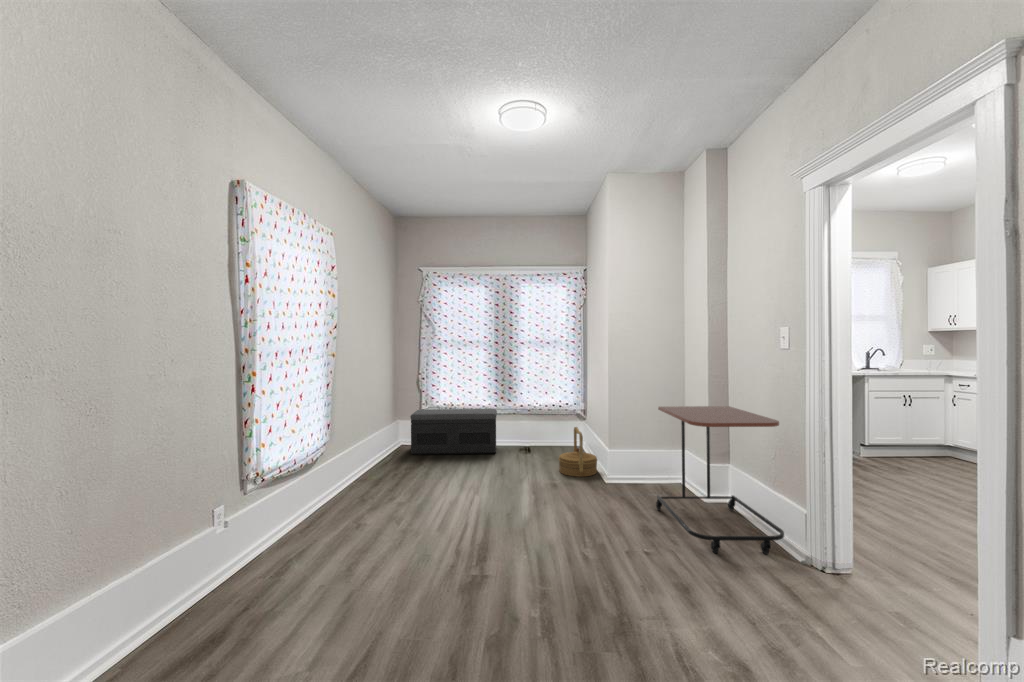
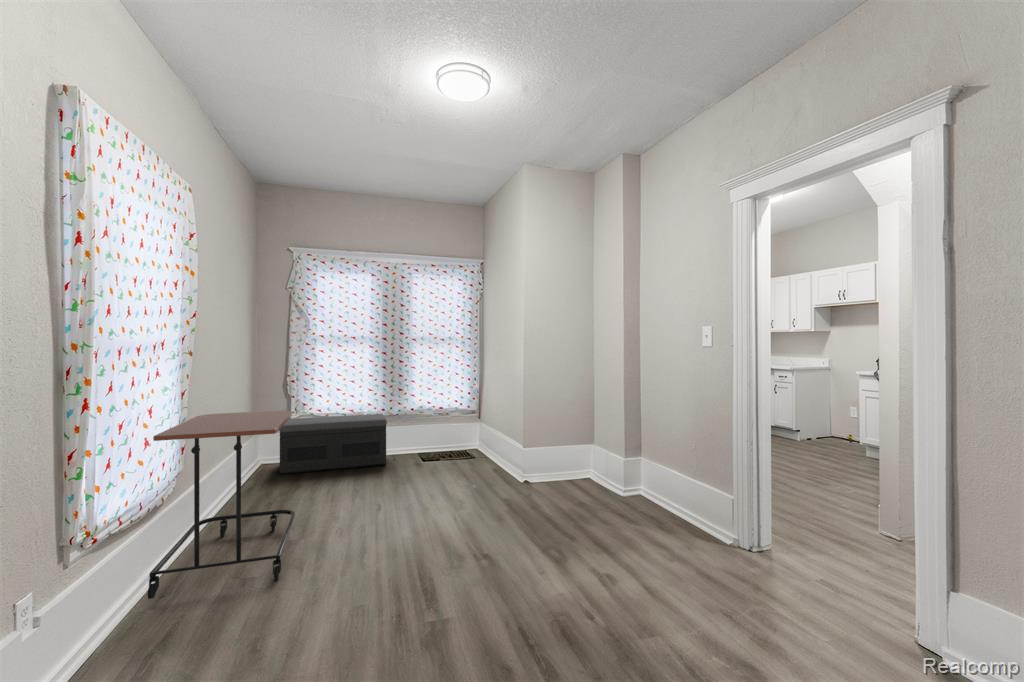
side table: present [656,406,784,554] -> present [147,411,295,599]
woven basket: present [559,427,597,477] -> none [465,429,507,483]

